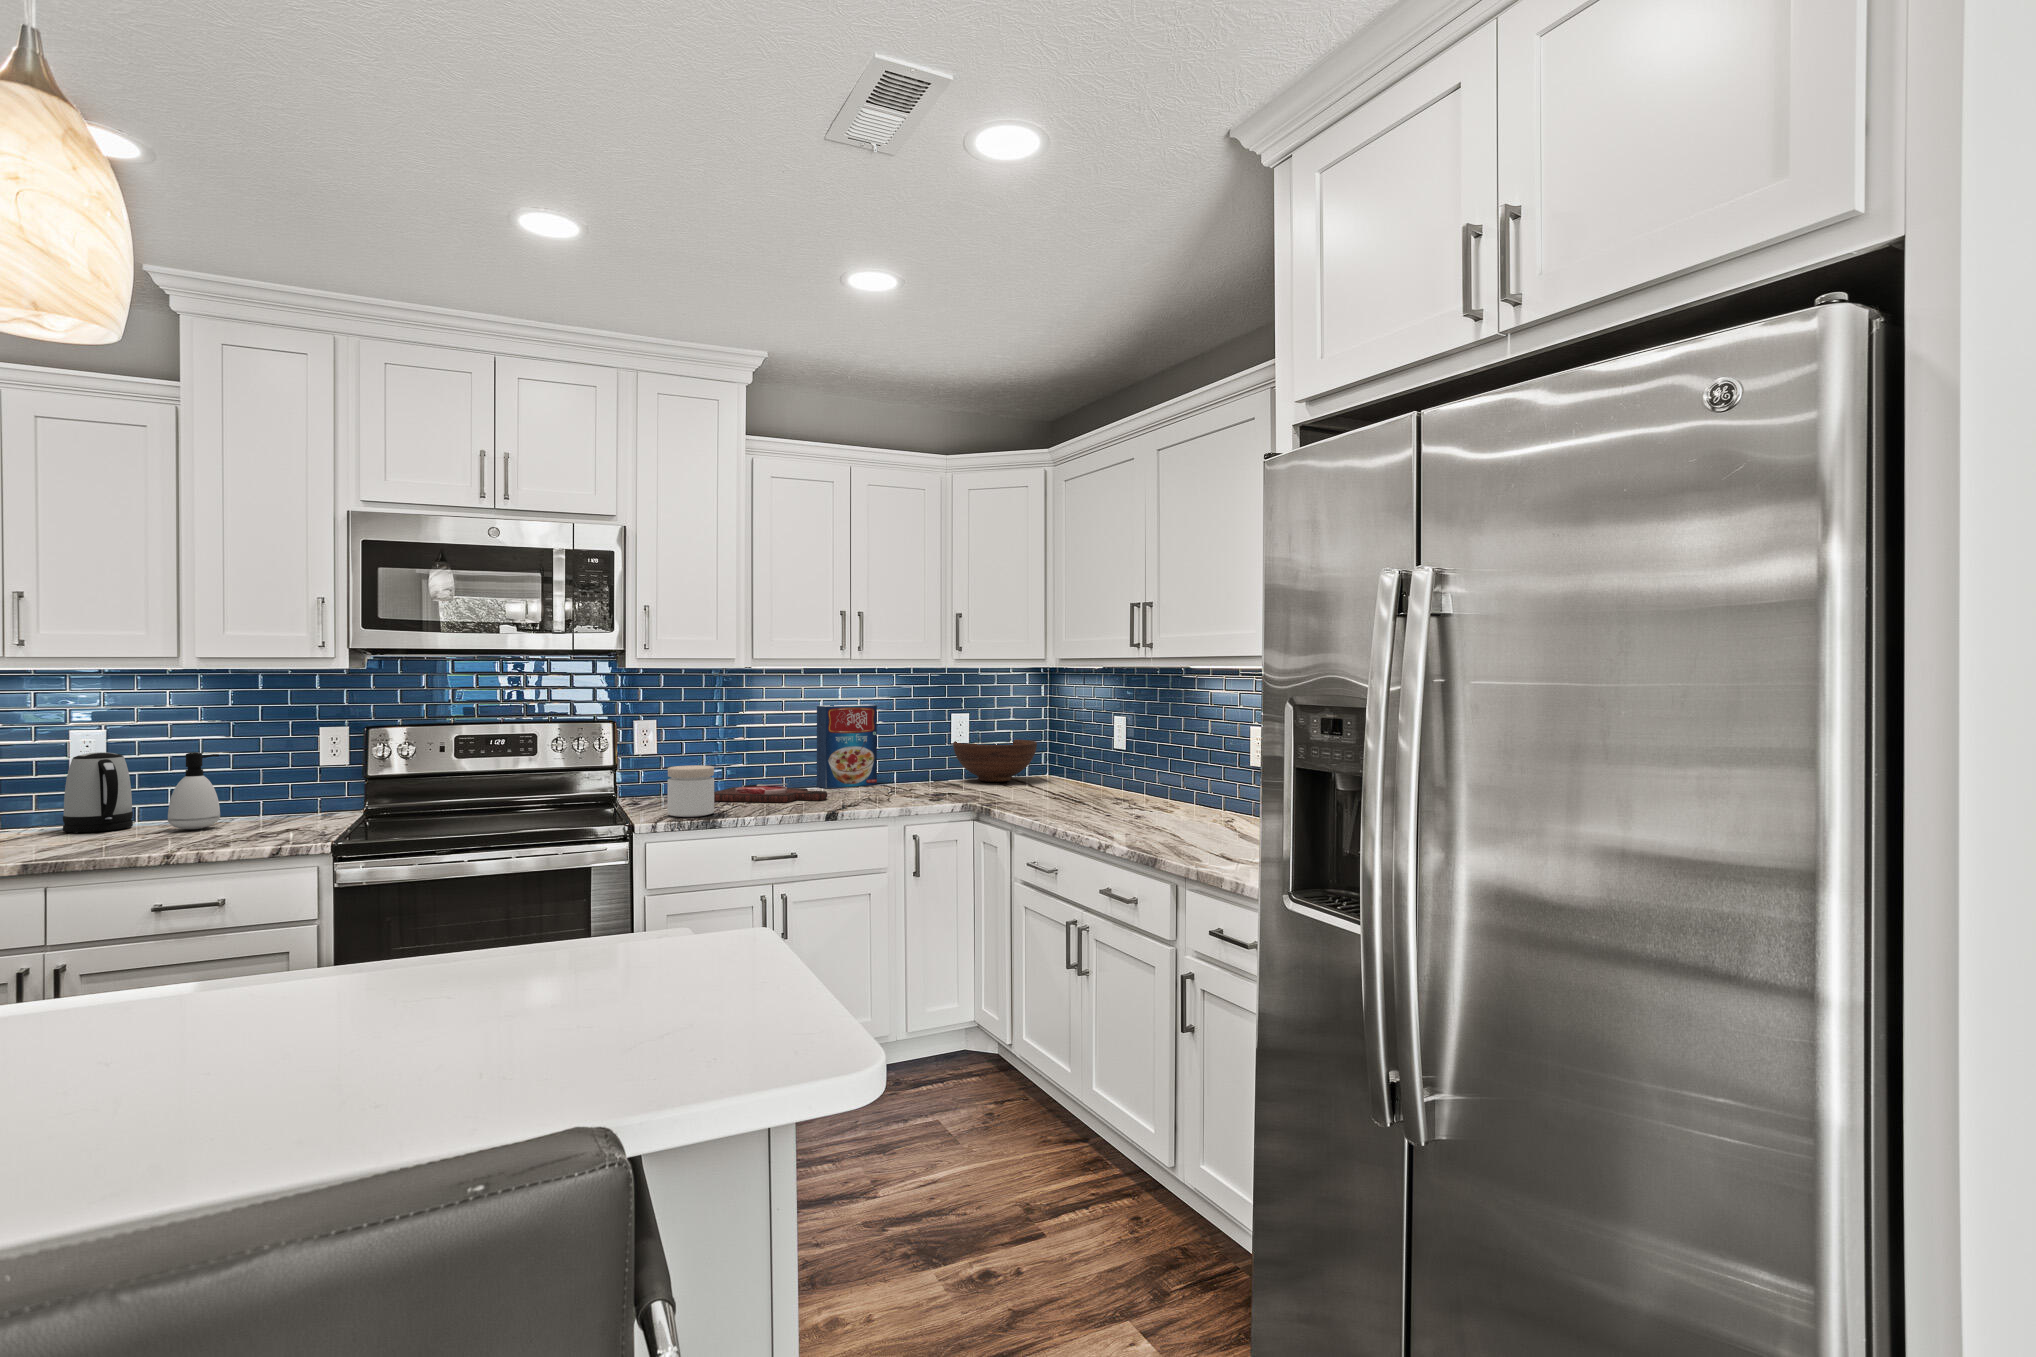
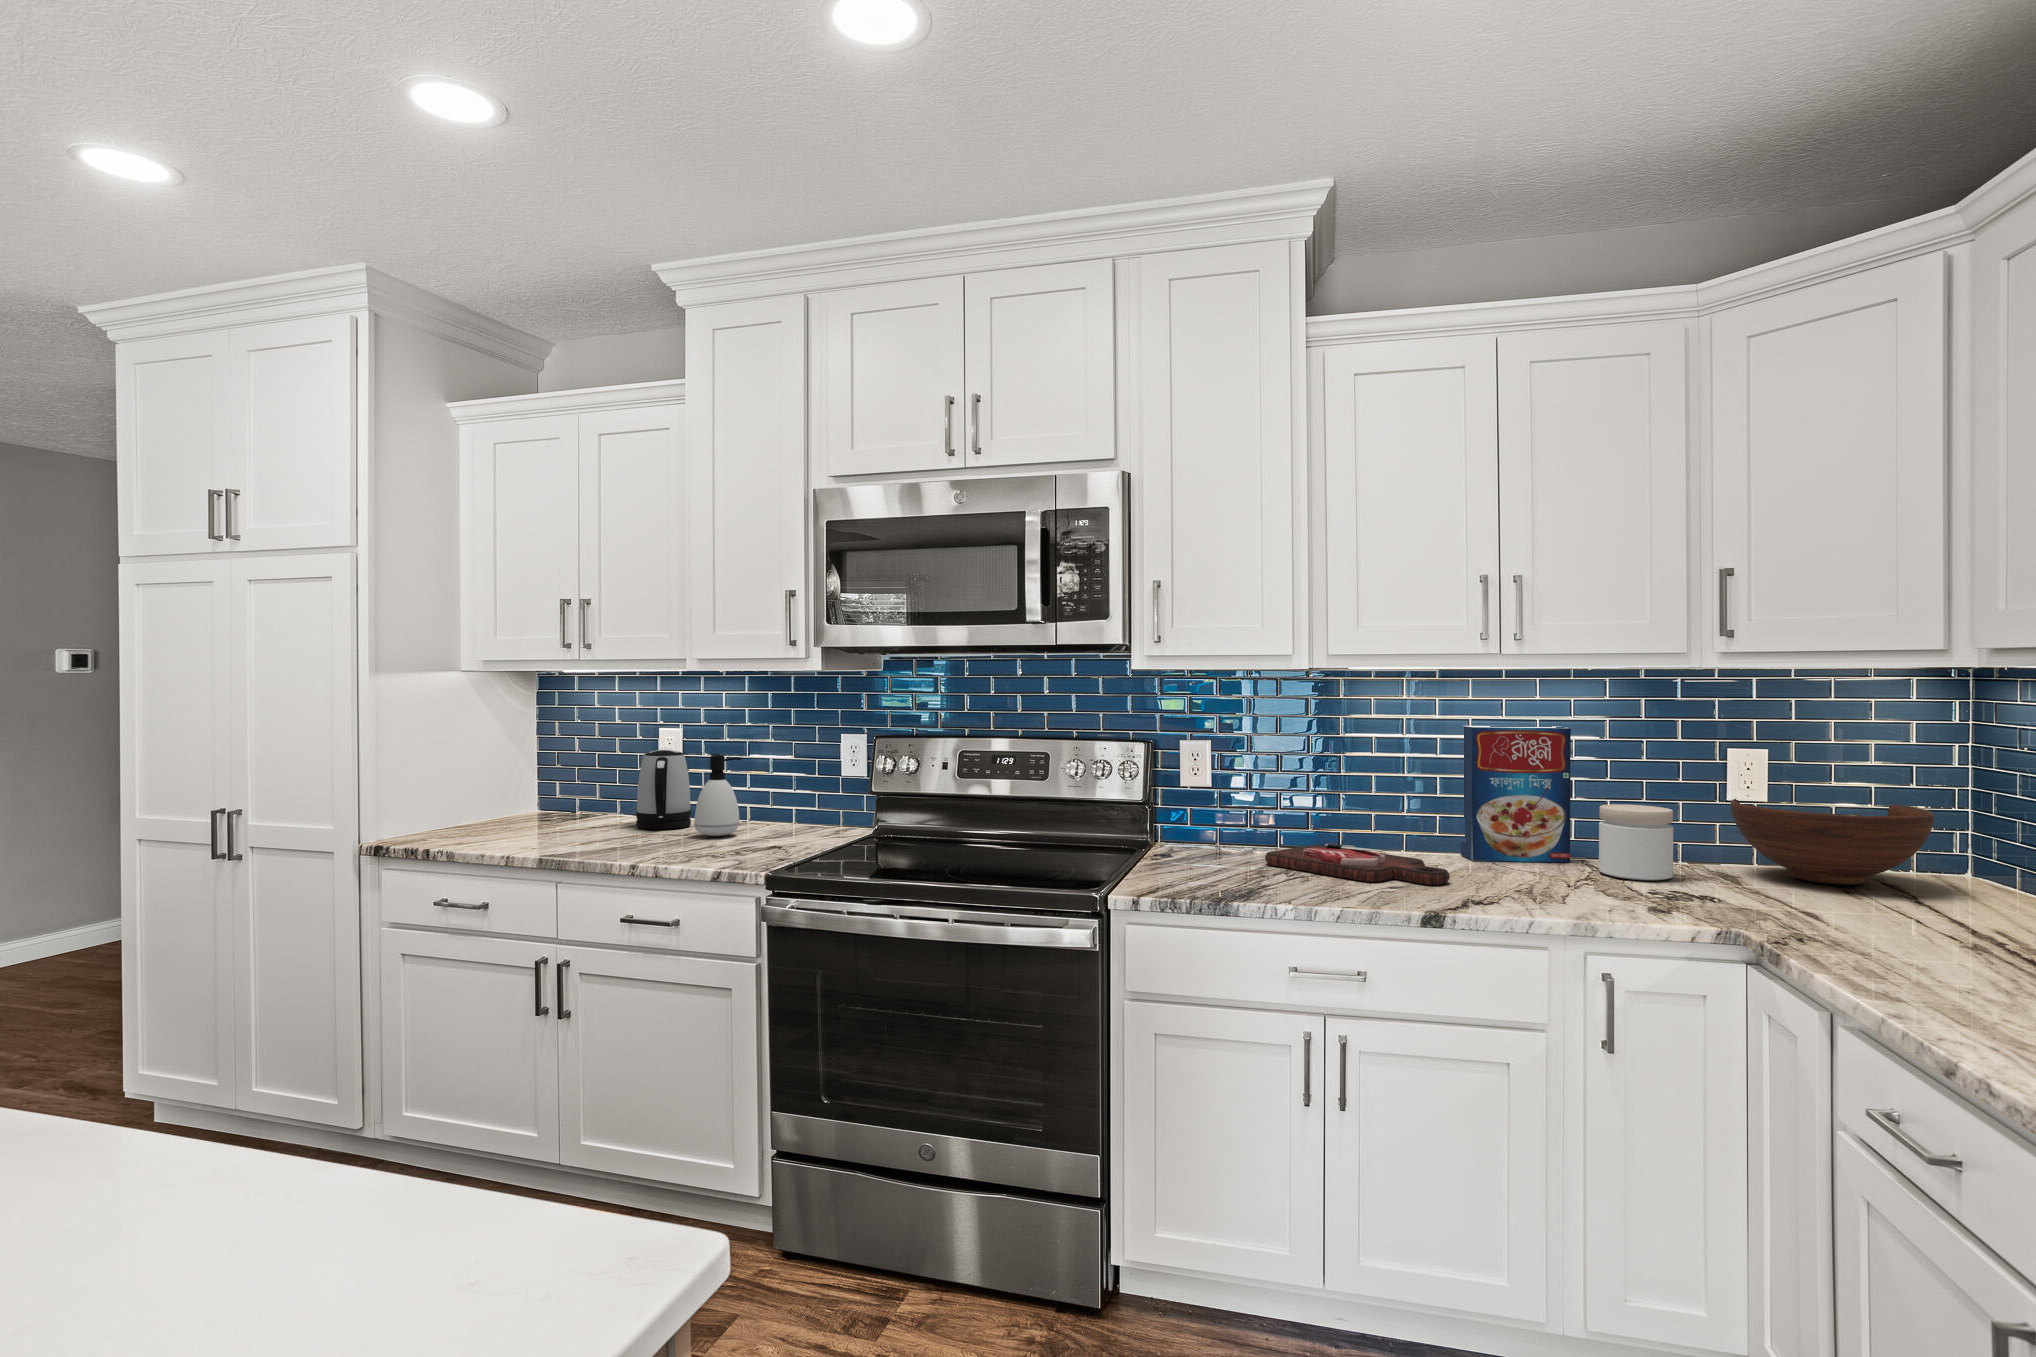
jar: present [668,765,714,817] -> present [1599,804,1673,880]

